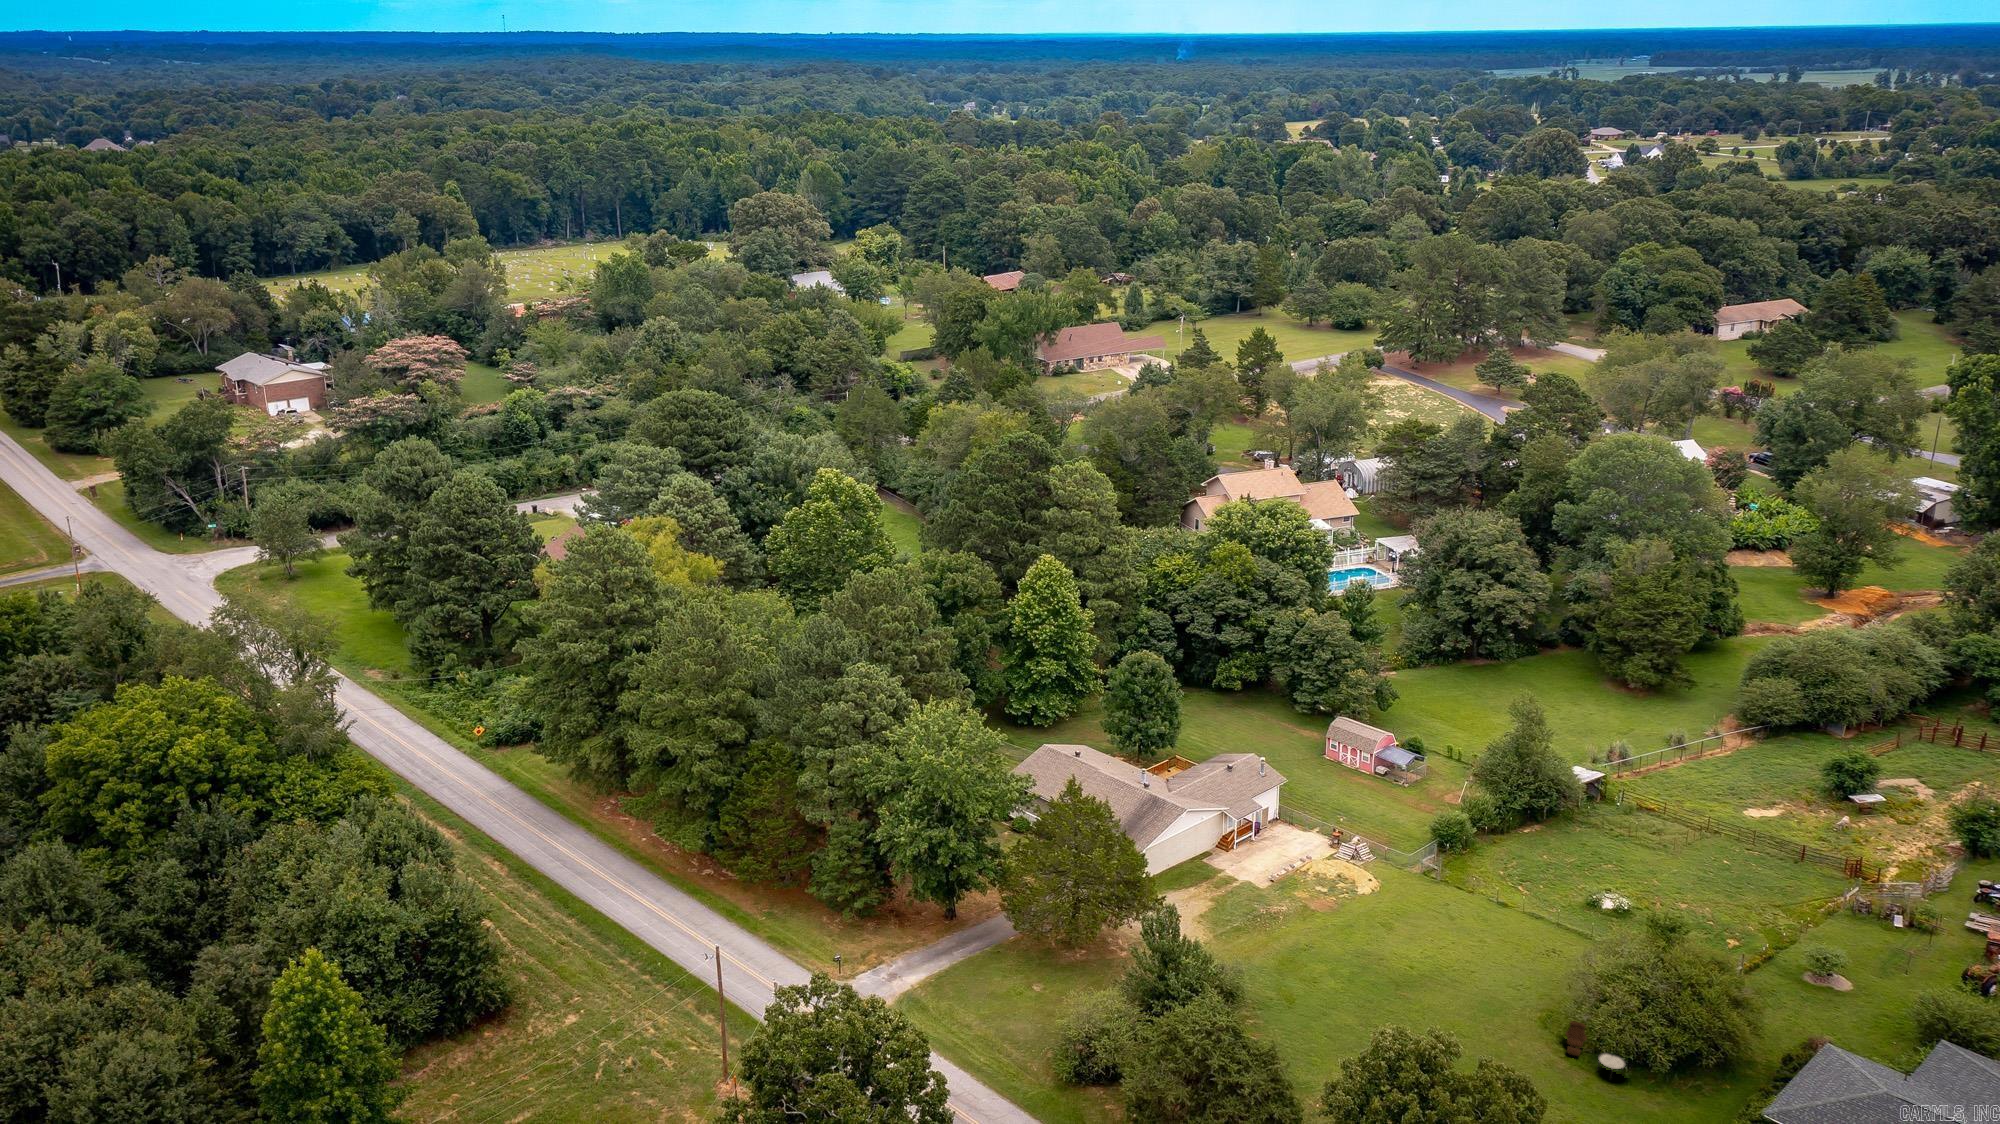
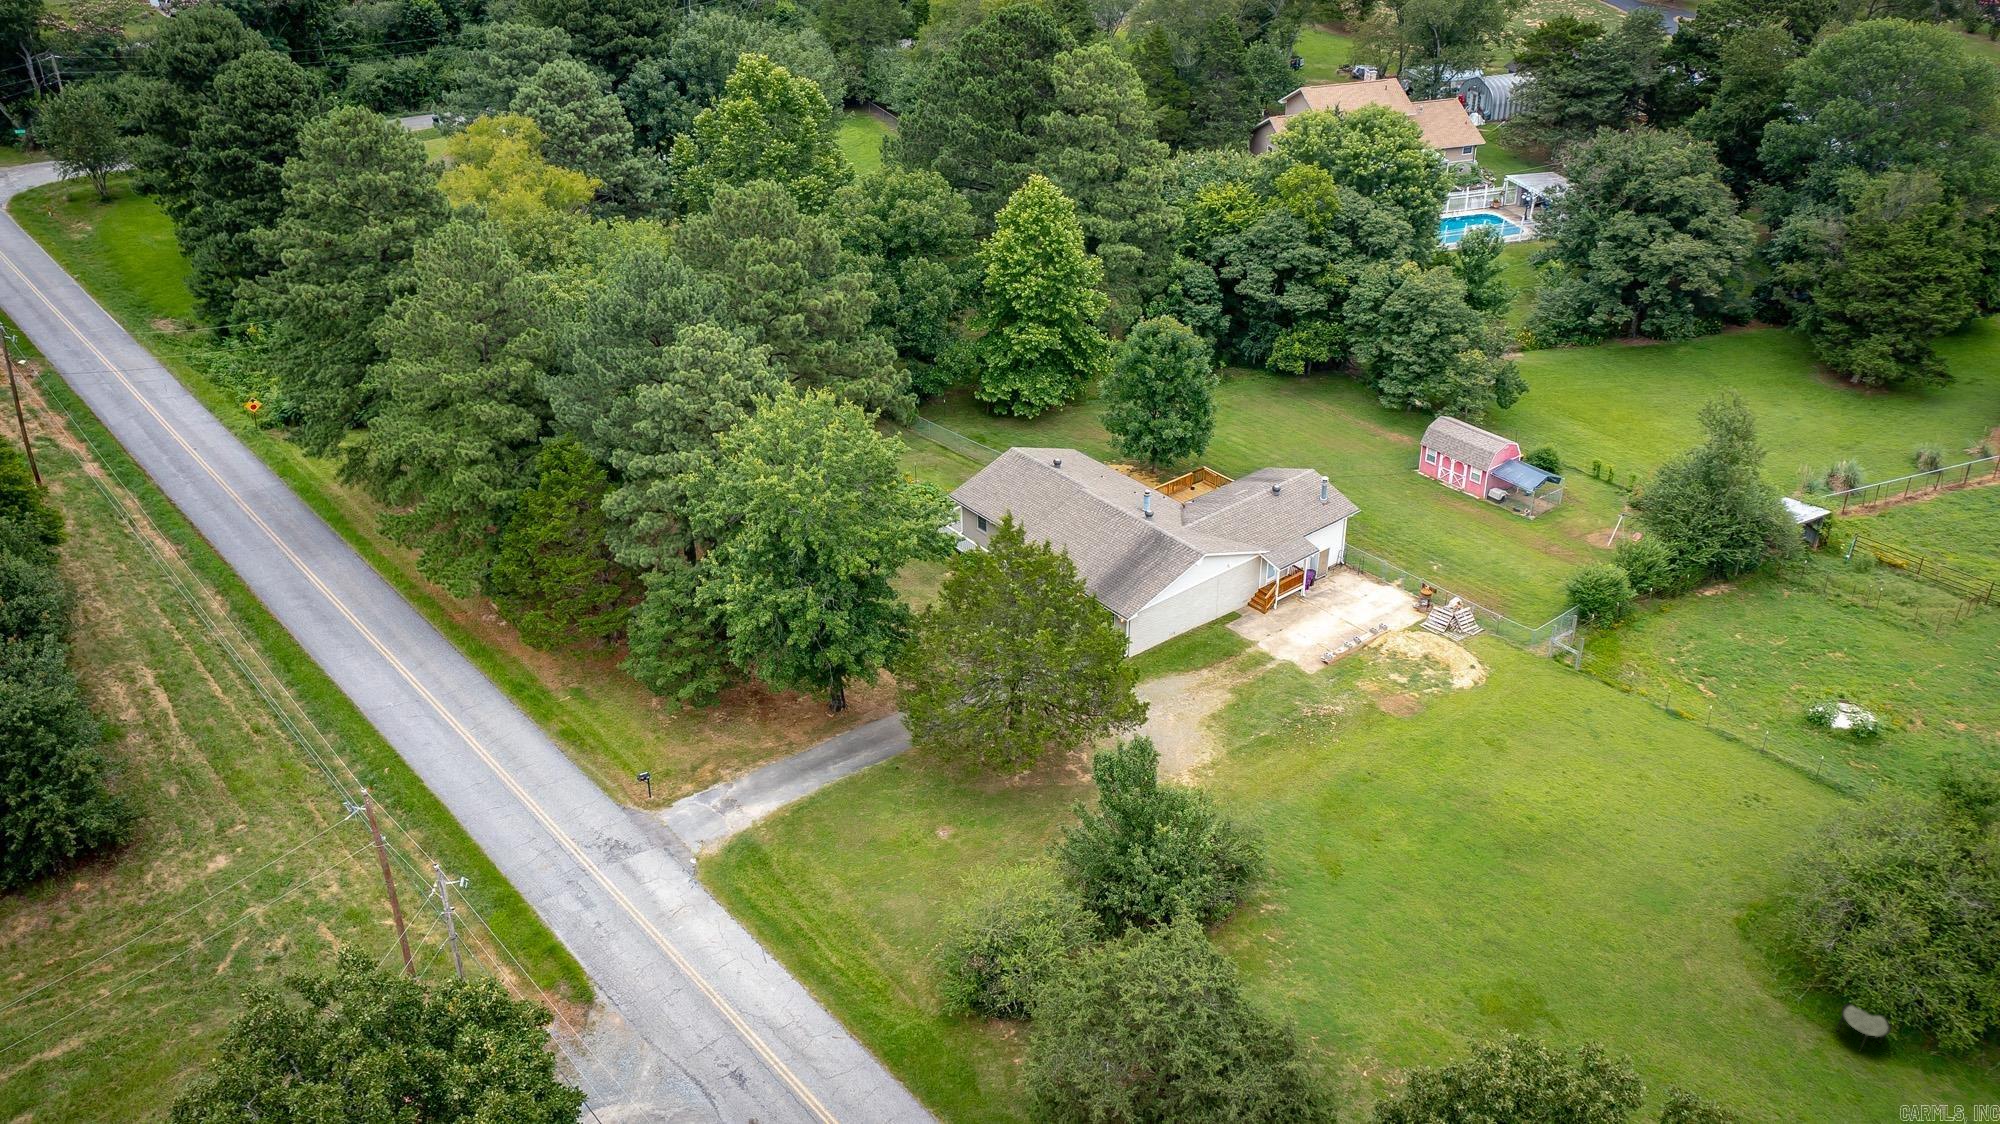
lounge chair: present [1566,1021,1587,1056] -> none [1781,941,1821,1004]

